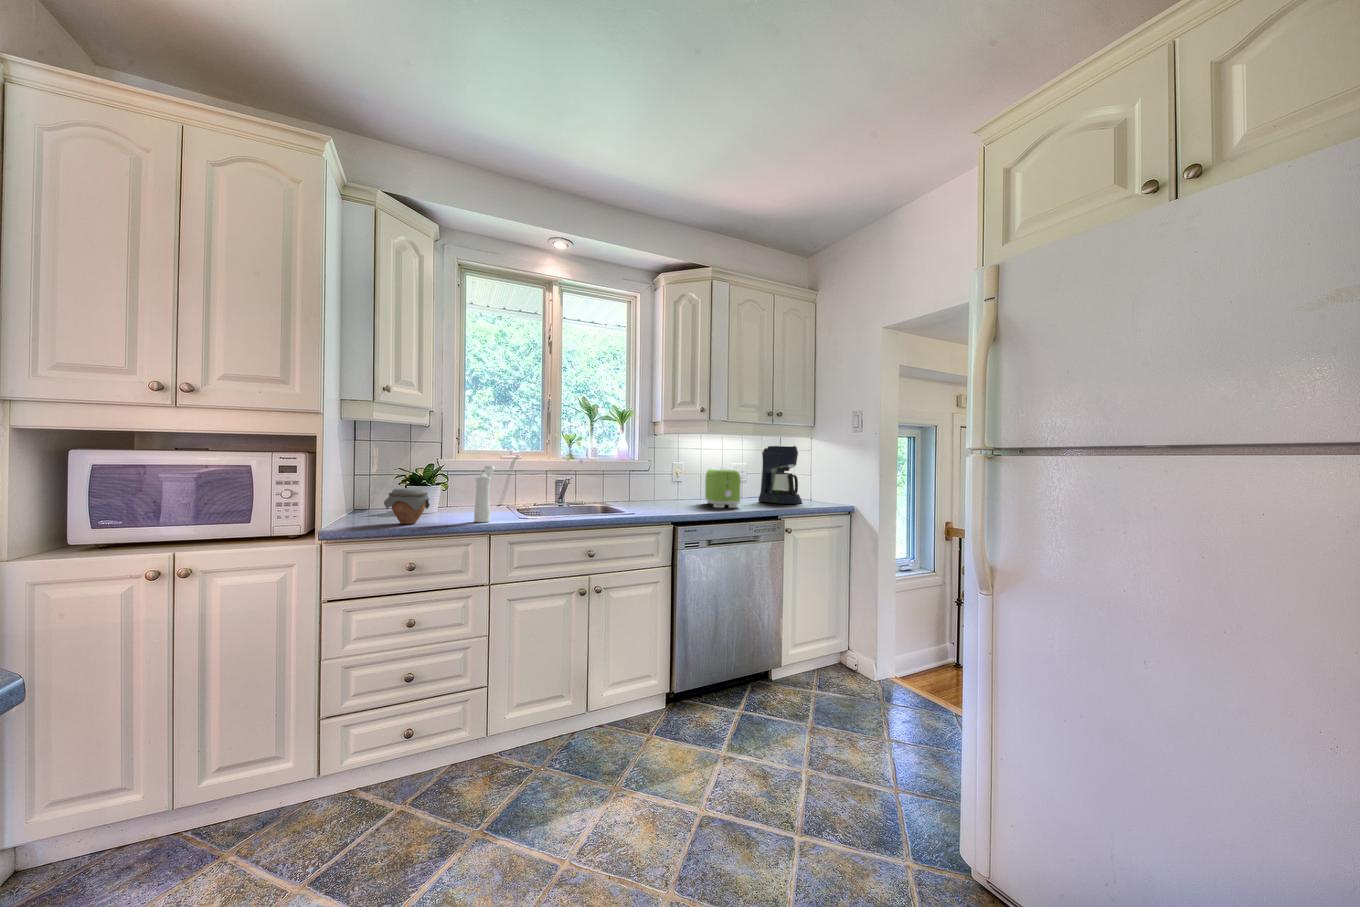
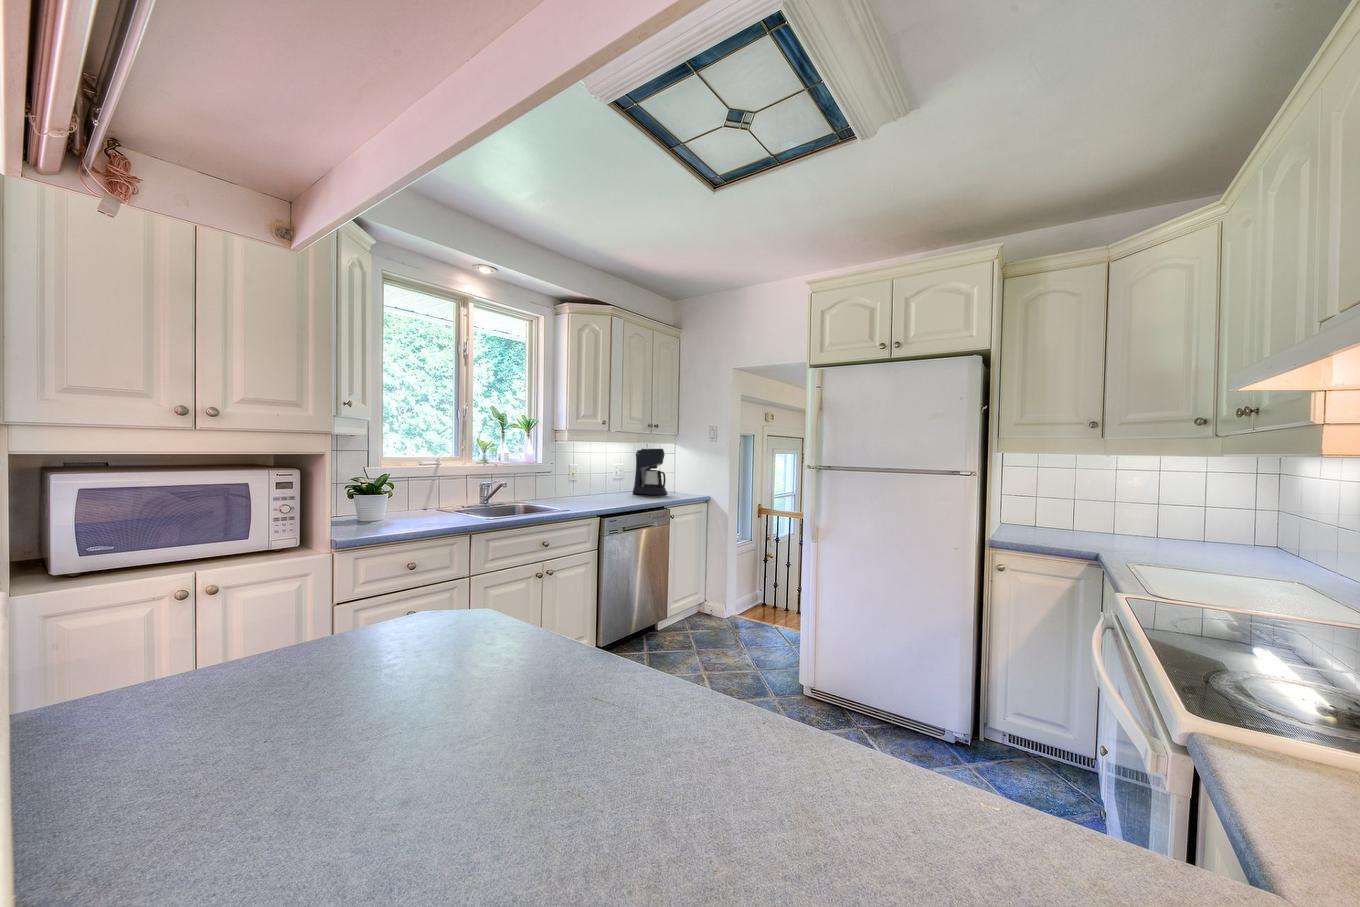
pepper mill: present [474,466,495,522] -> none [445,473,463,524]
toaster: present [705,468,741,508] -> none [595,468,632,501]
jar: present [384,488,430,524] -> none [369,497,410,530]

